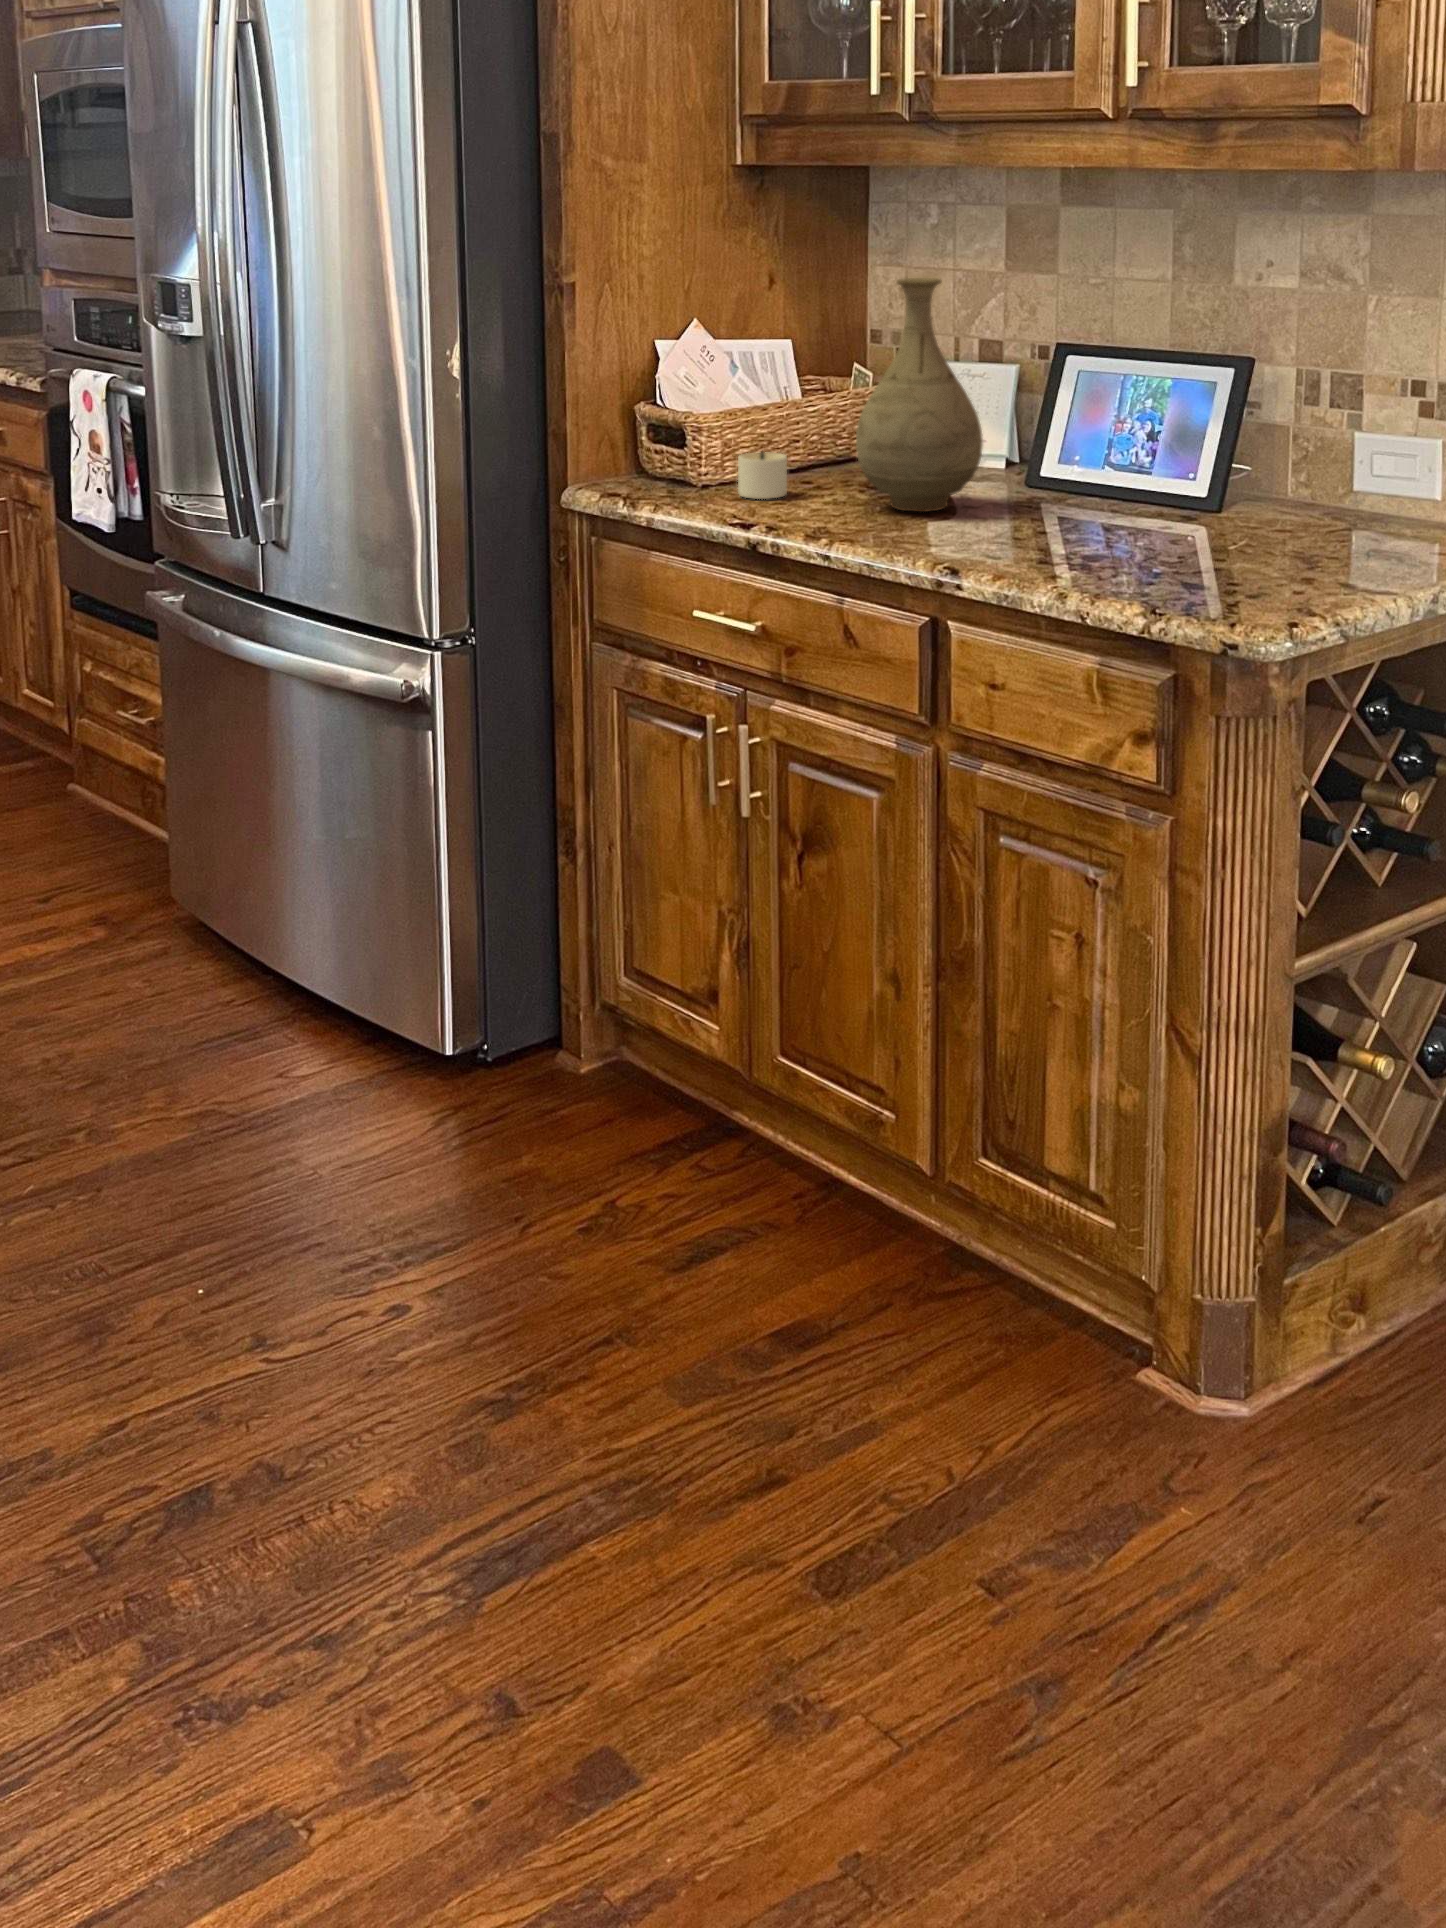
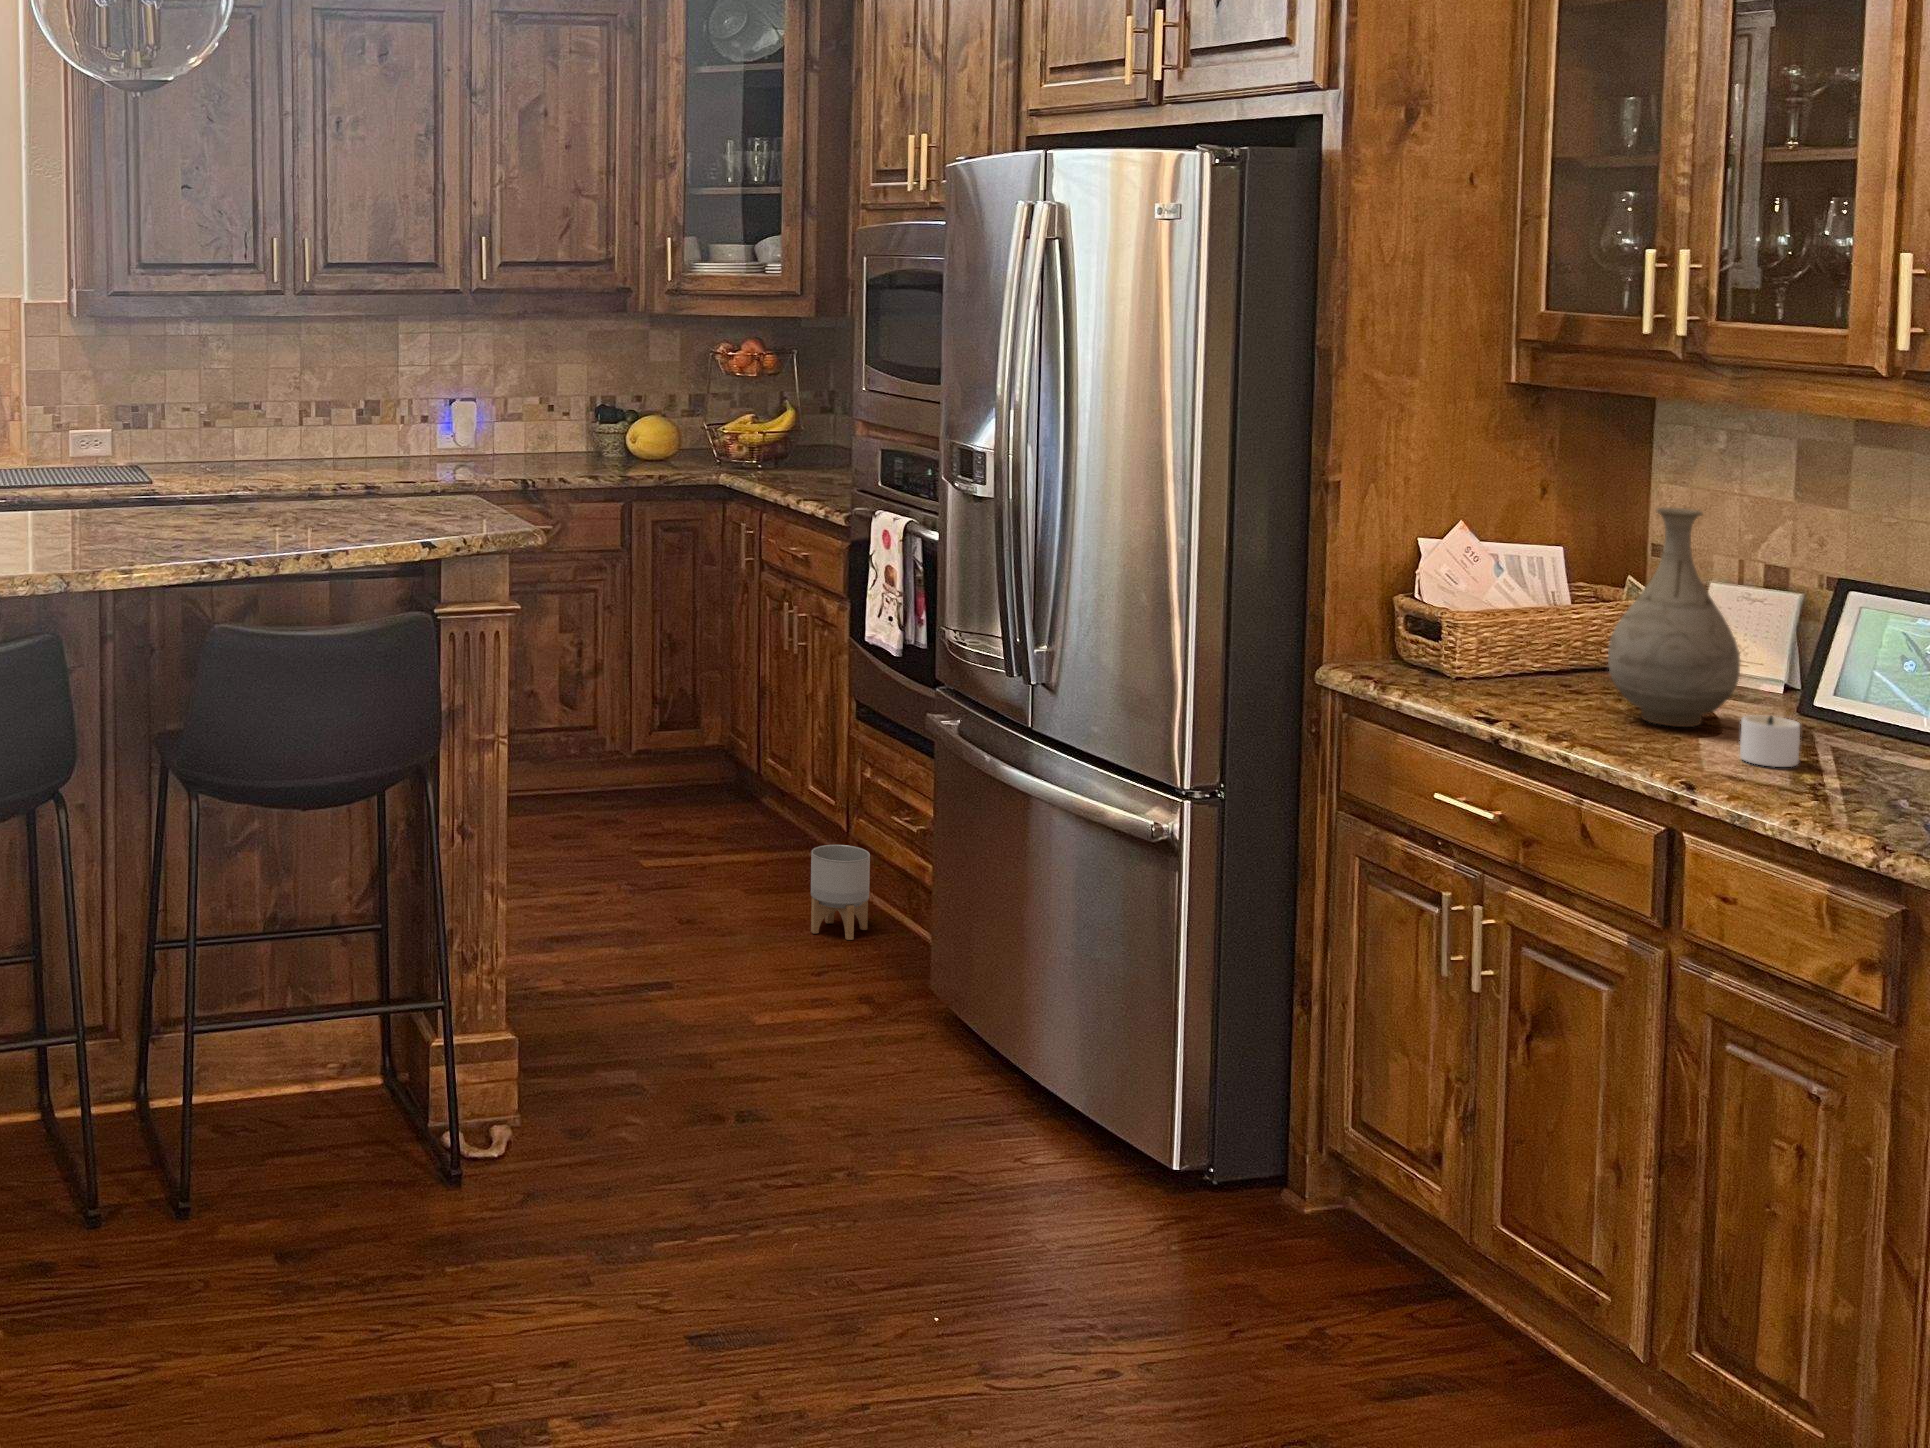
candle: present [738,452,787,499] -> present [1740,715,1800,767]
planter: none [27,747,98,851] -> present [811,845,870,940]

